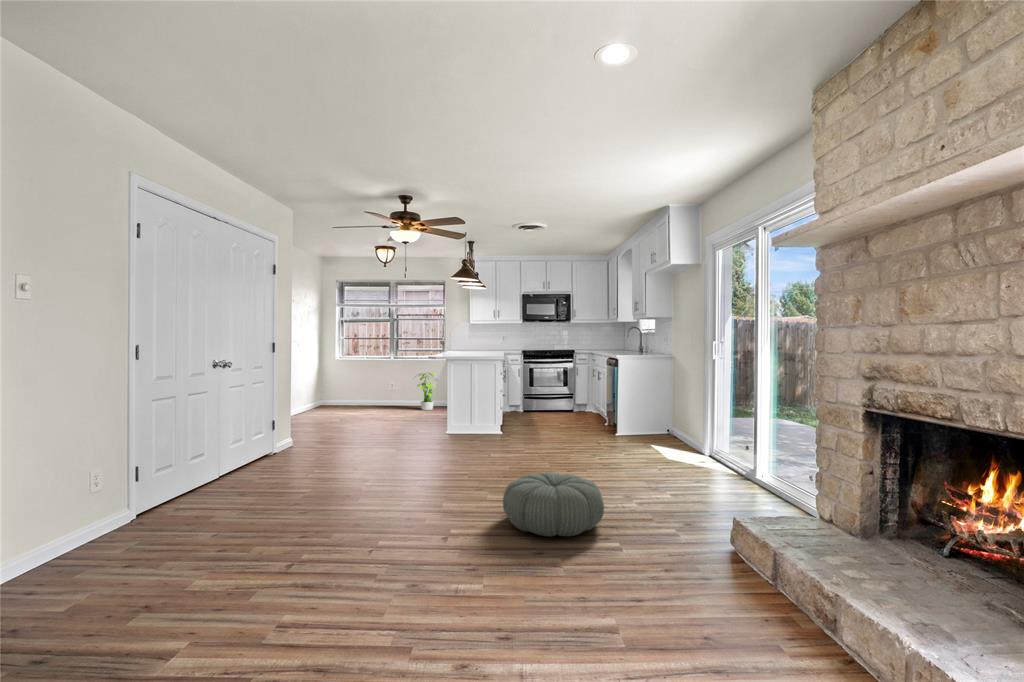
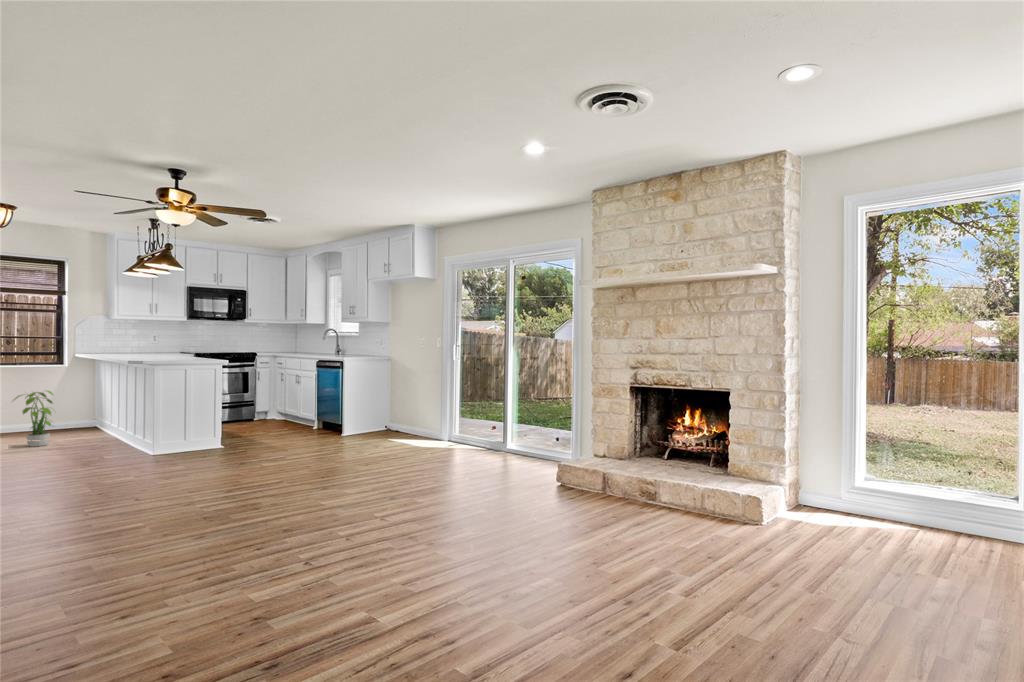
pouf: present [503,472,604,536] -> none [400,460,484,509]

